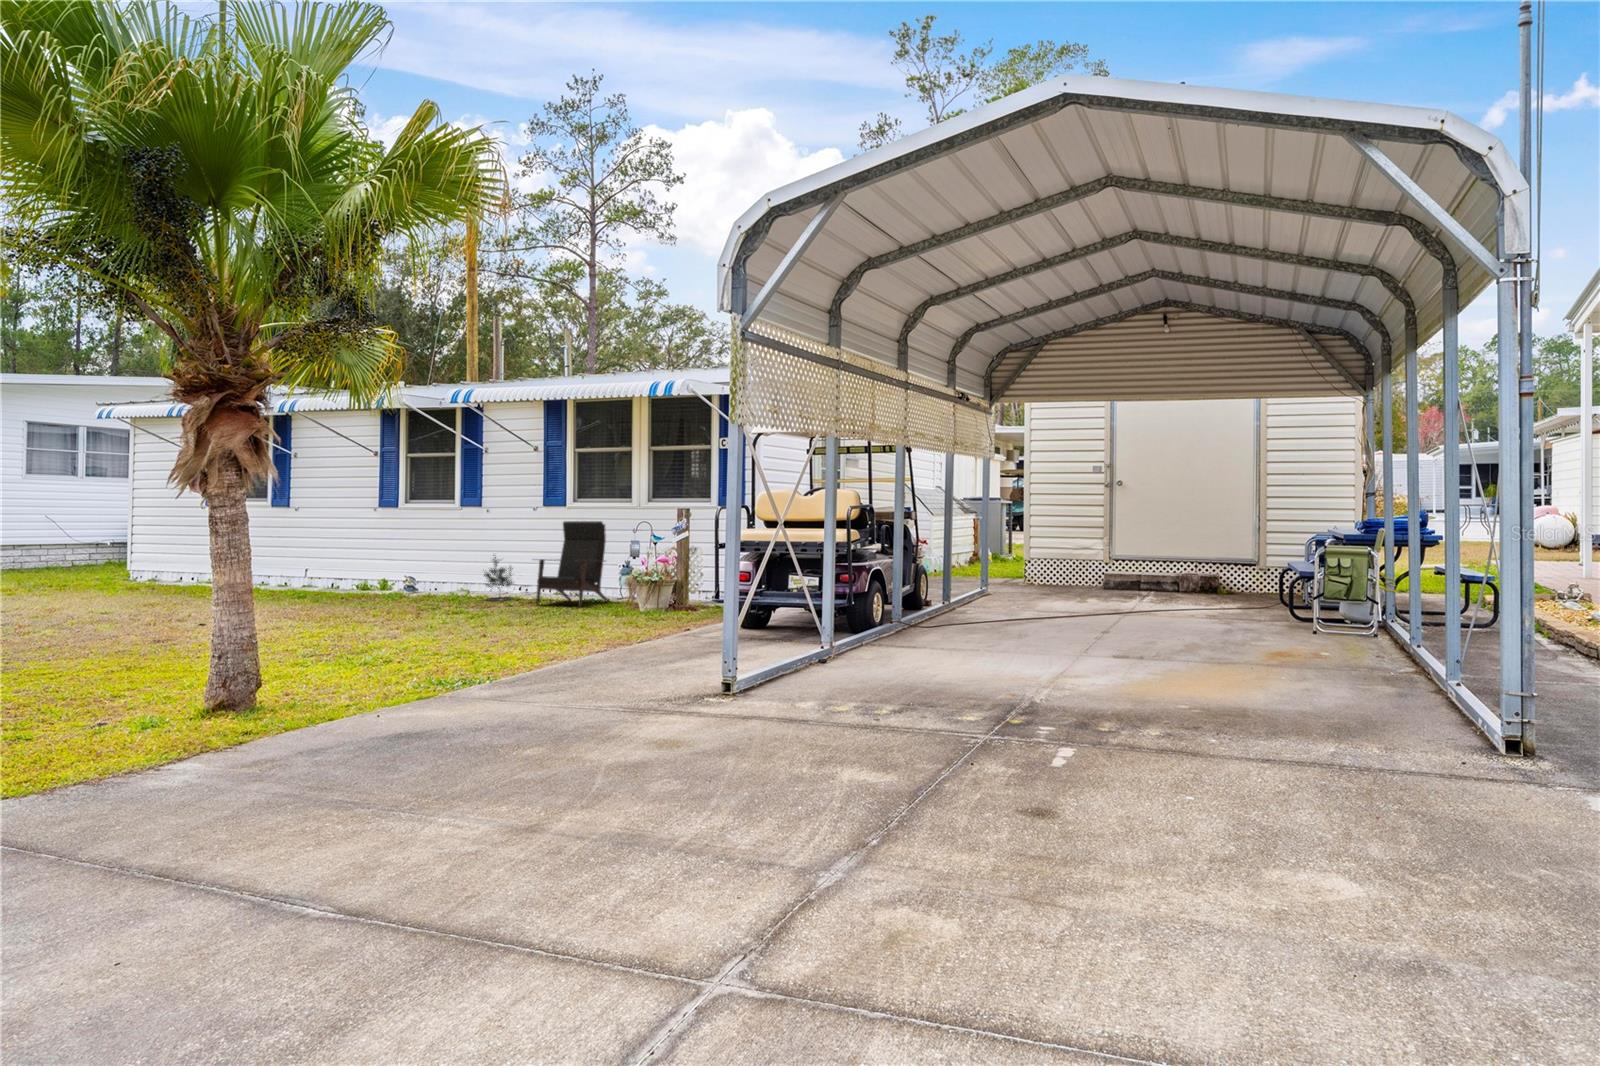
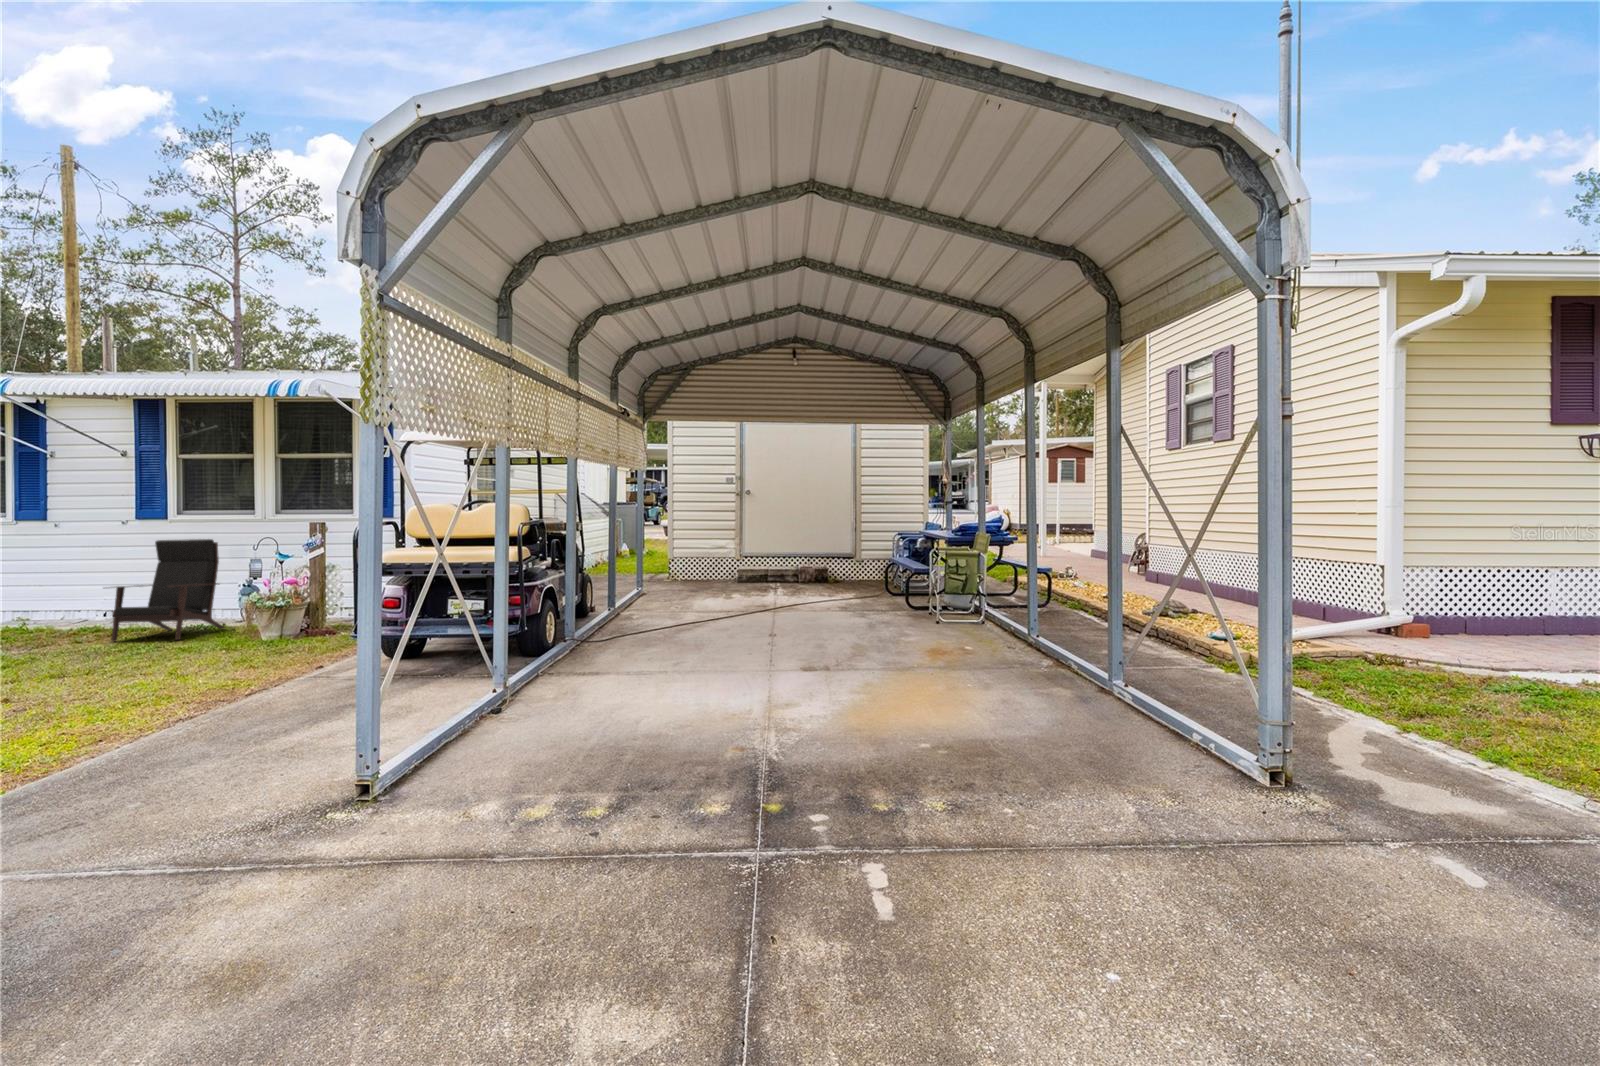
potted tree: present [484,557,513,601] -> none [27,580,88,639]

